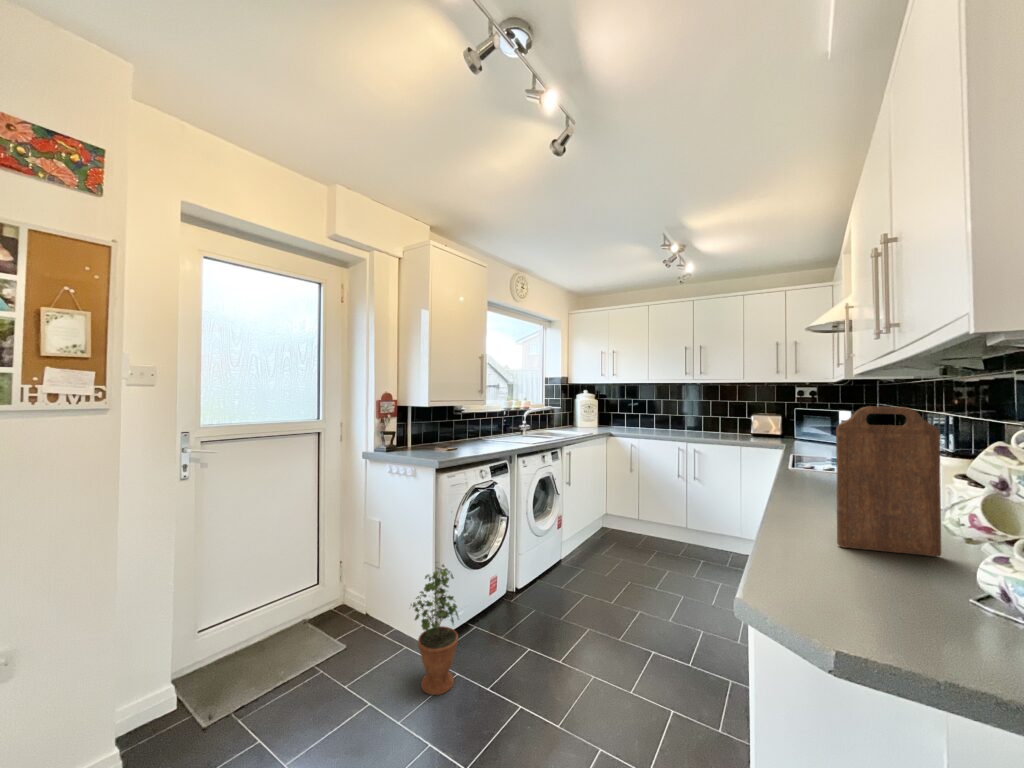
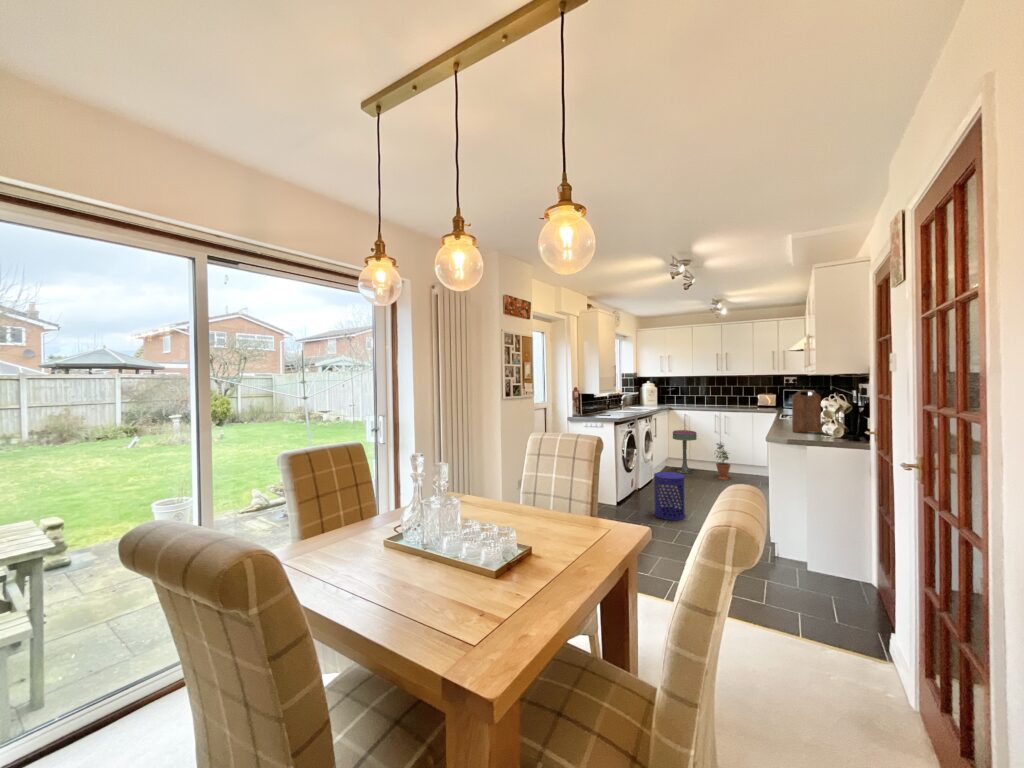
bar stool: none [609,470,647,546] -> present [673,430,697,474]
potted plant: present [412,565,459,695] -> present [716,443,731,480]
waste bin: none [483,590,554,738] -> present [654,472,685,520]

